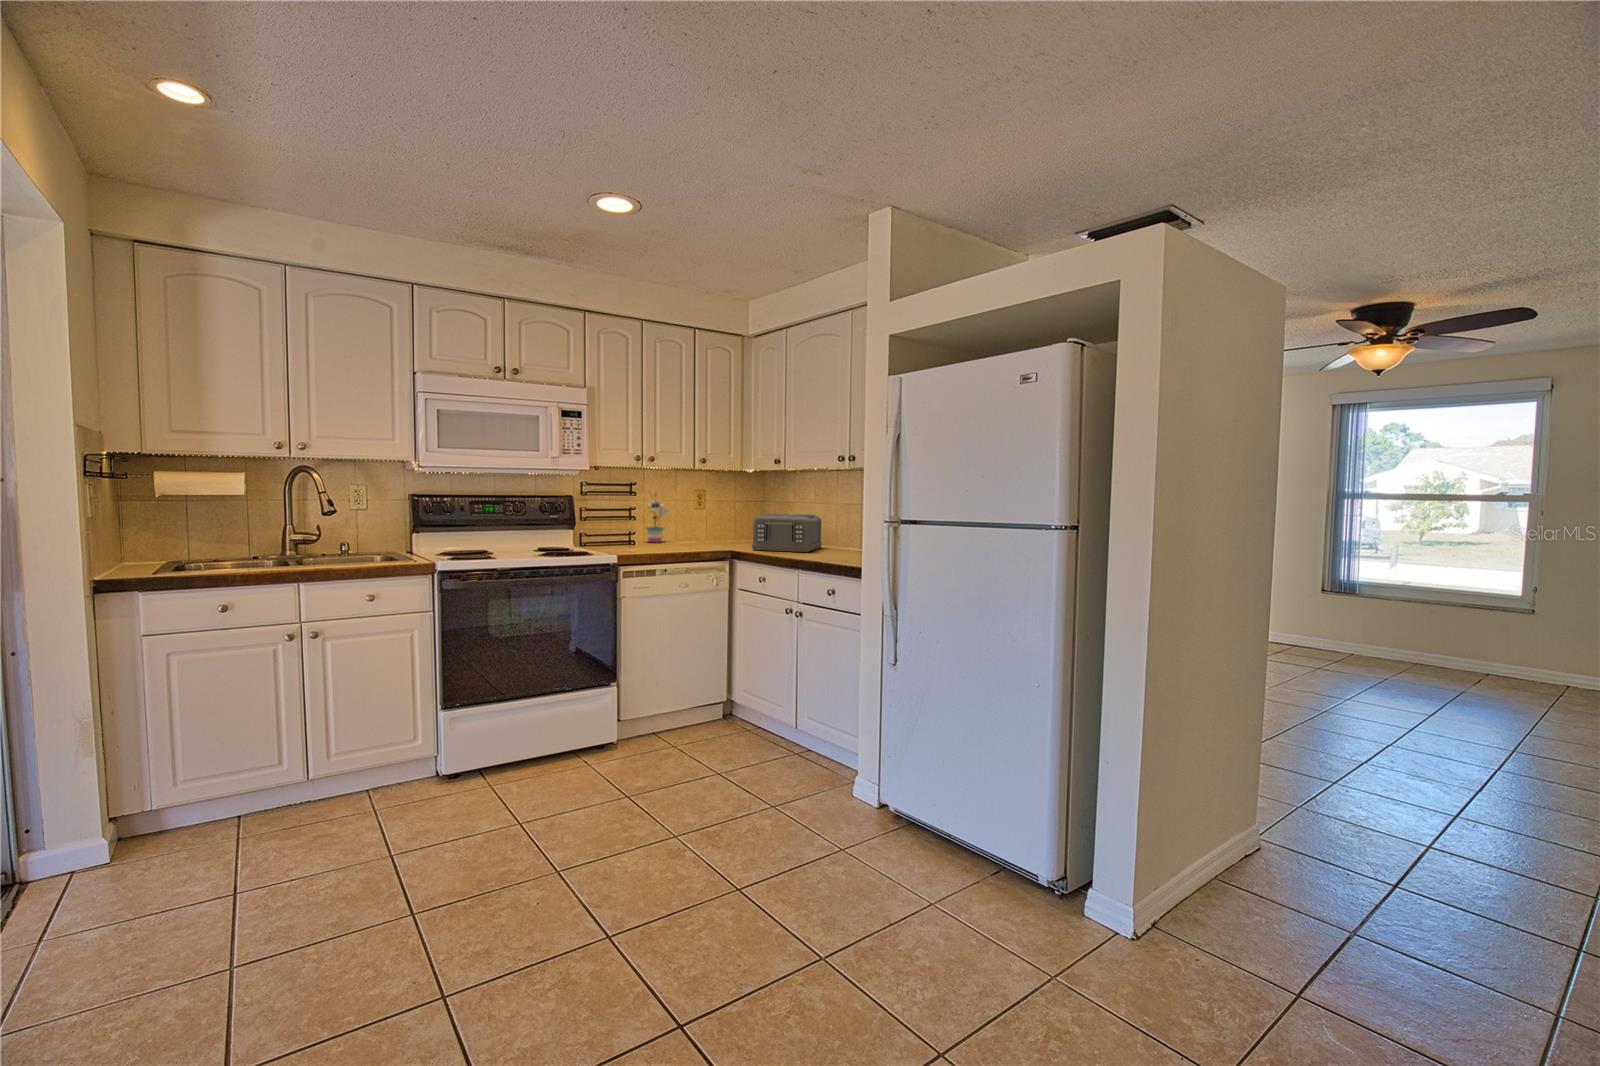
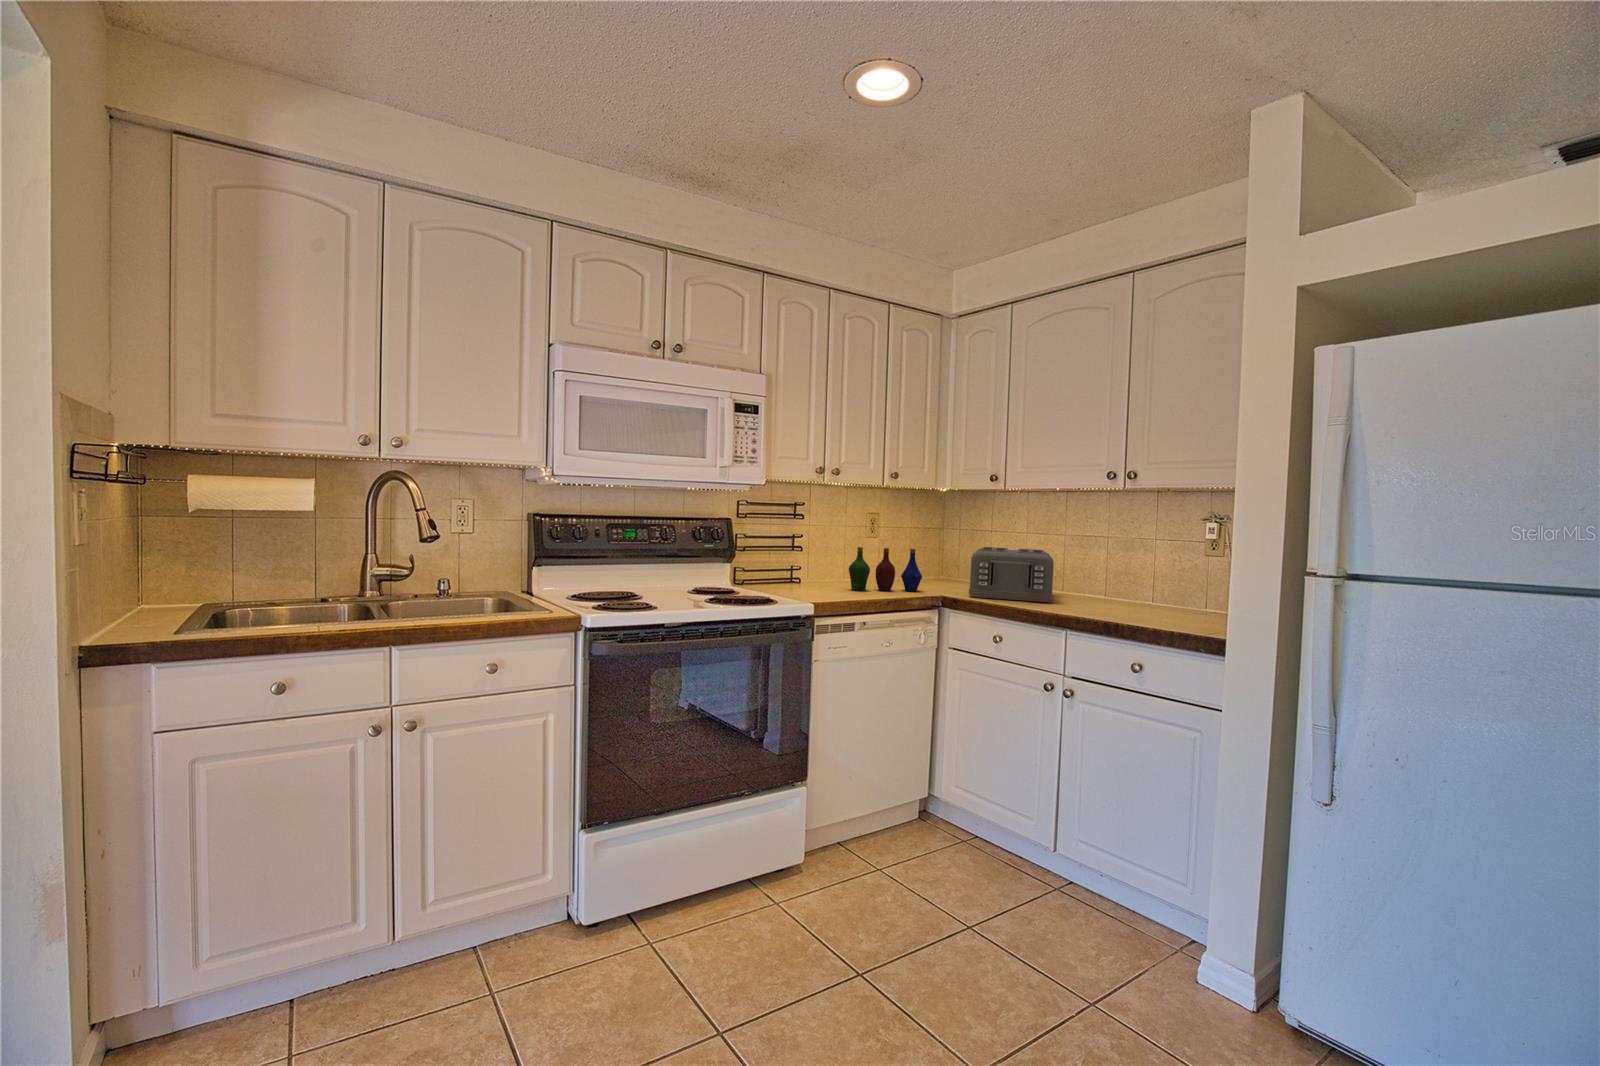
potted plant: present [646,499,668,542] -> none [811,509,842,580]
bottle: none [664,516,722,548] -> present [849,547,922,591]

